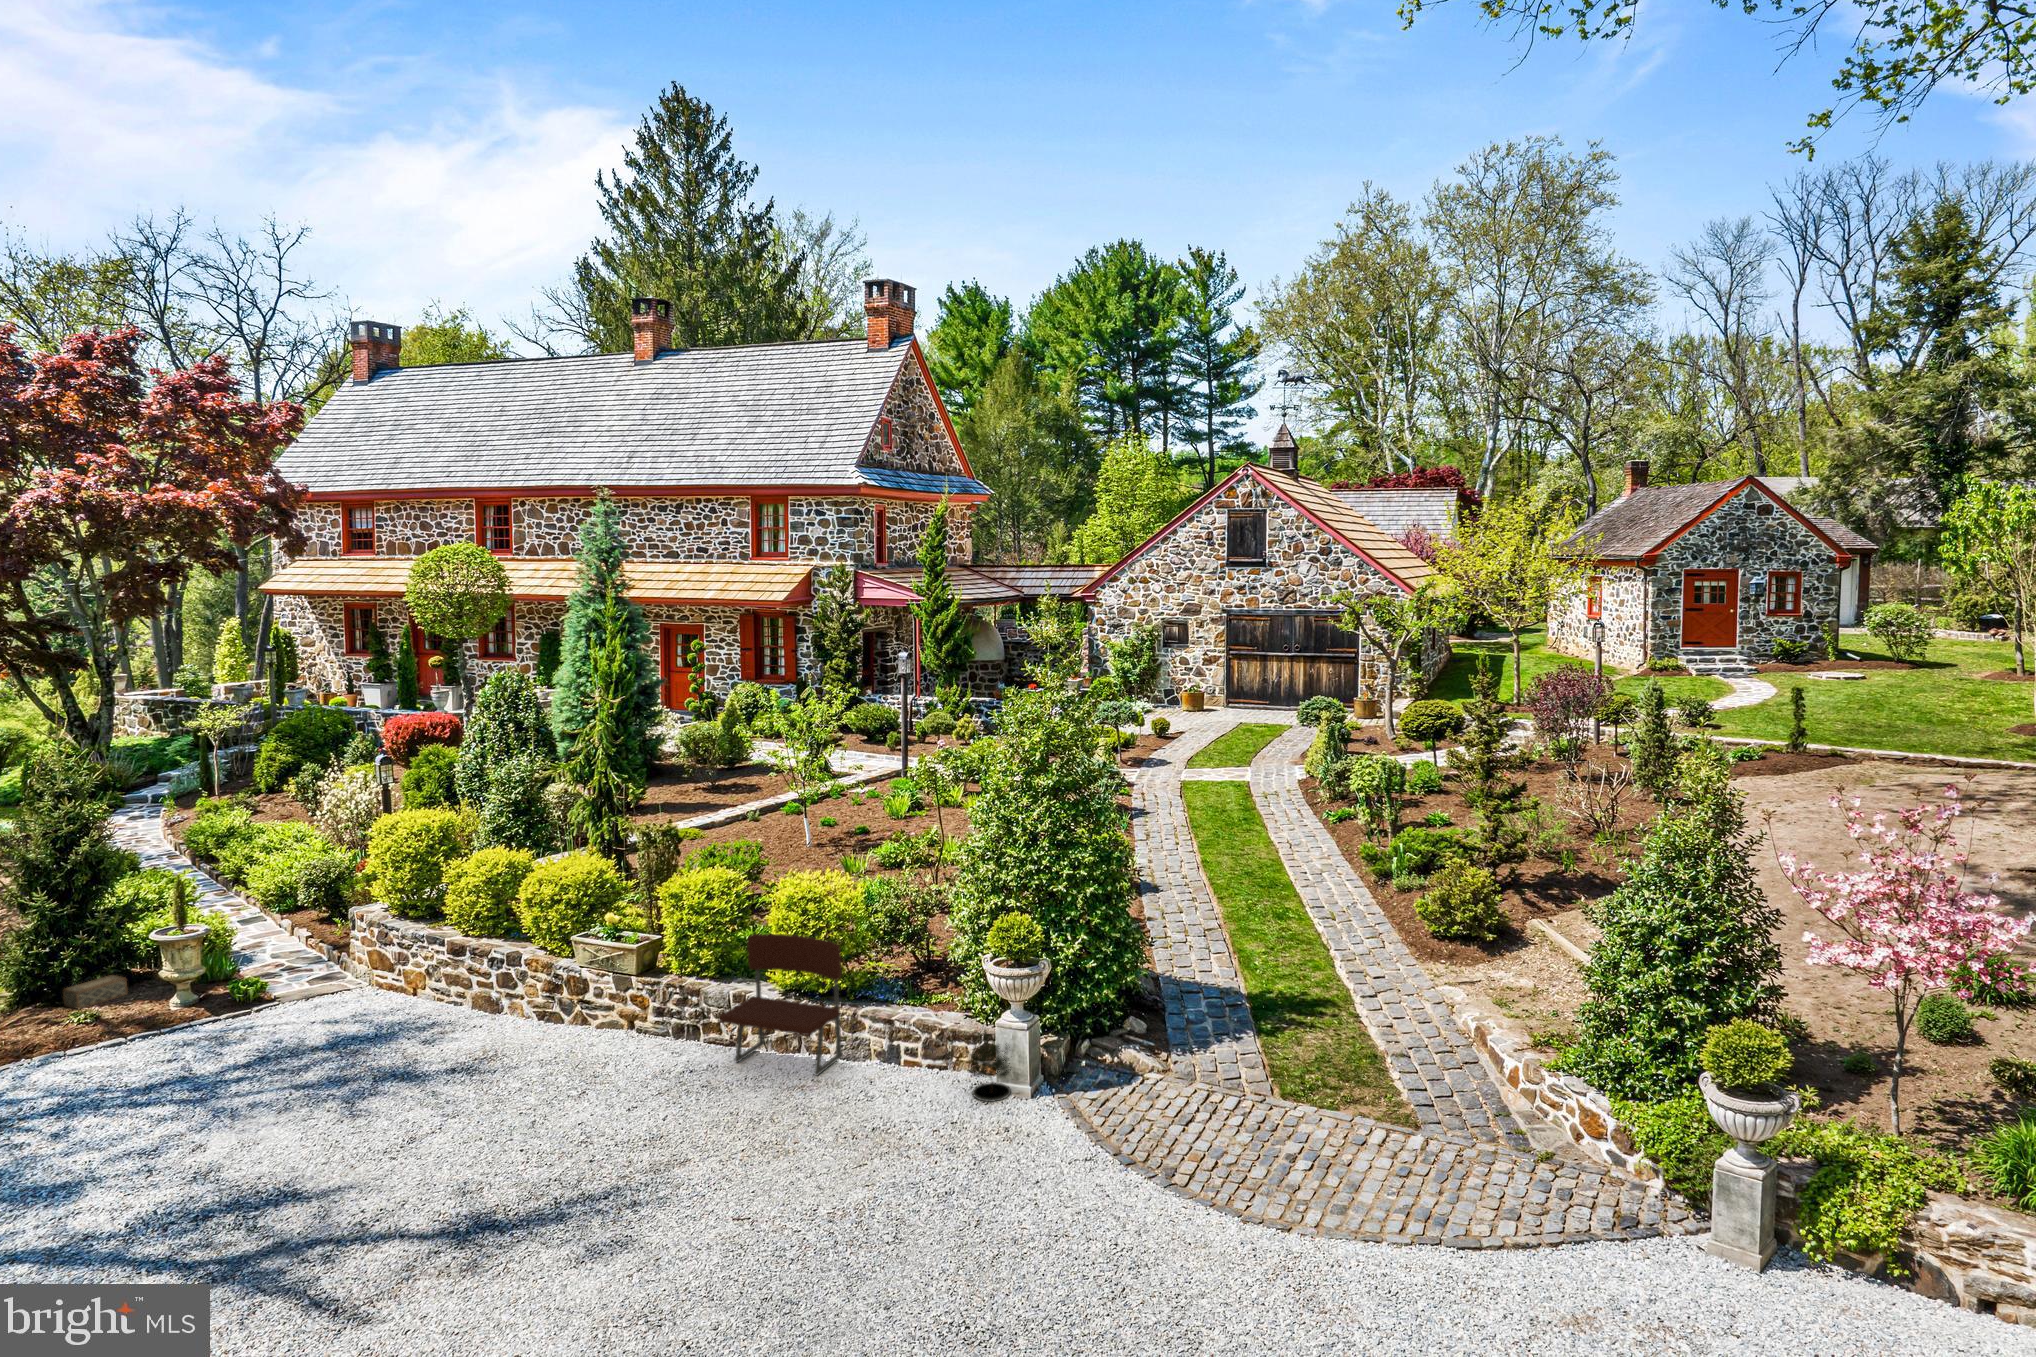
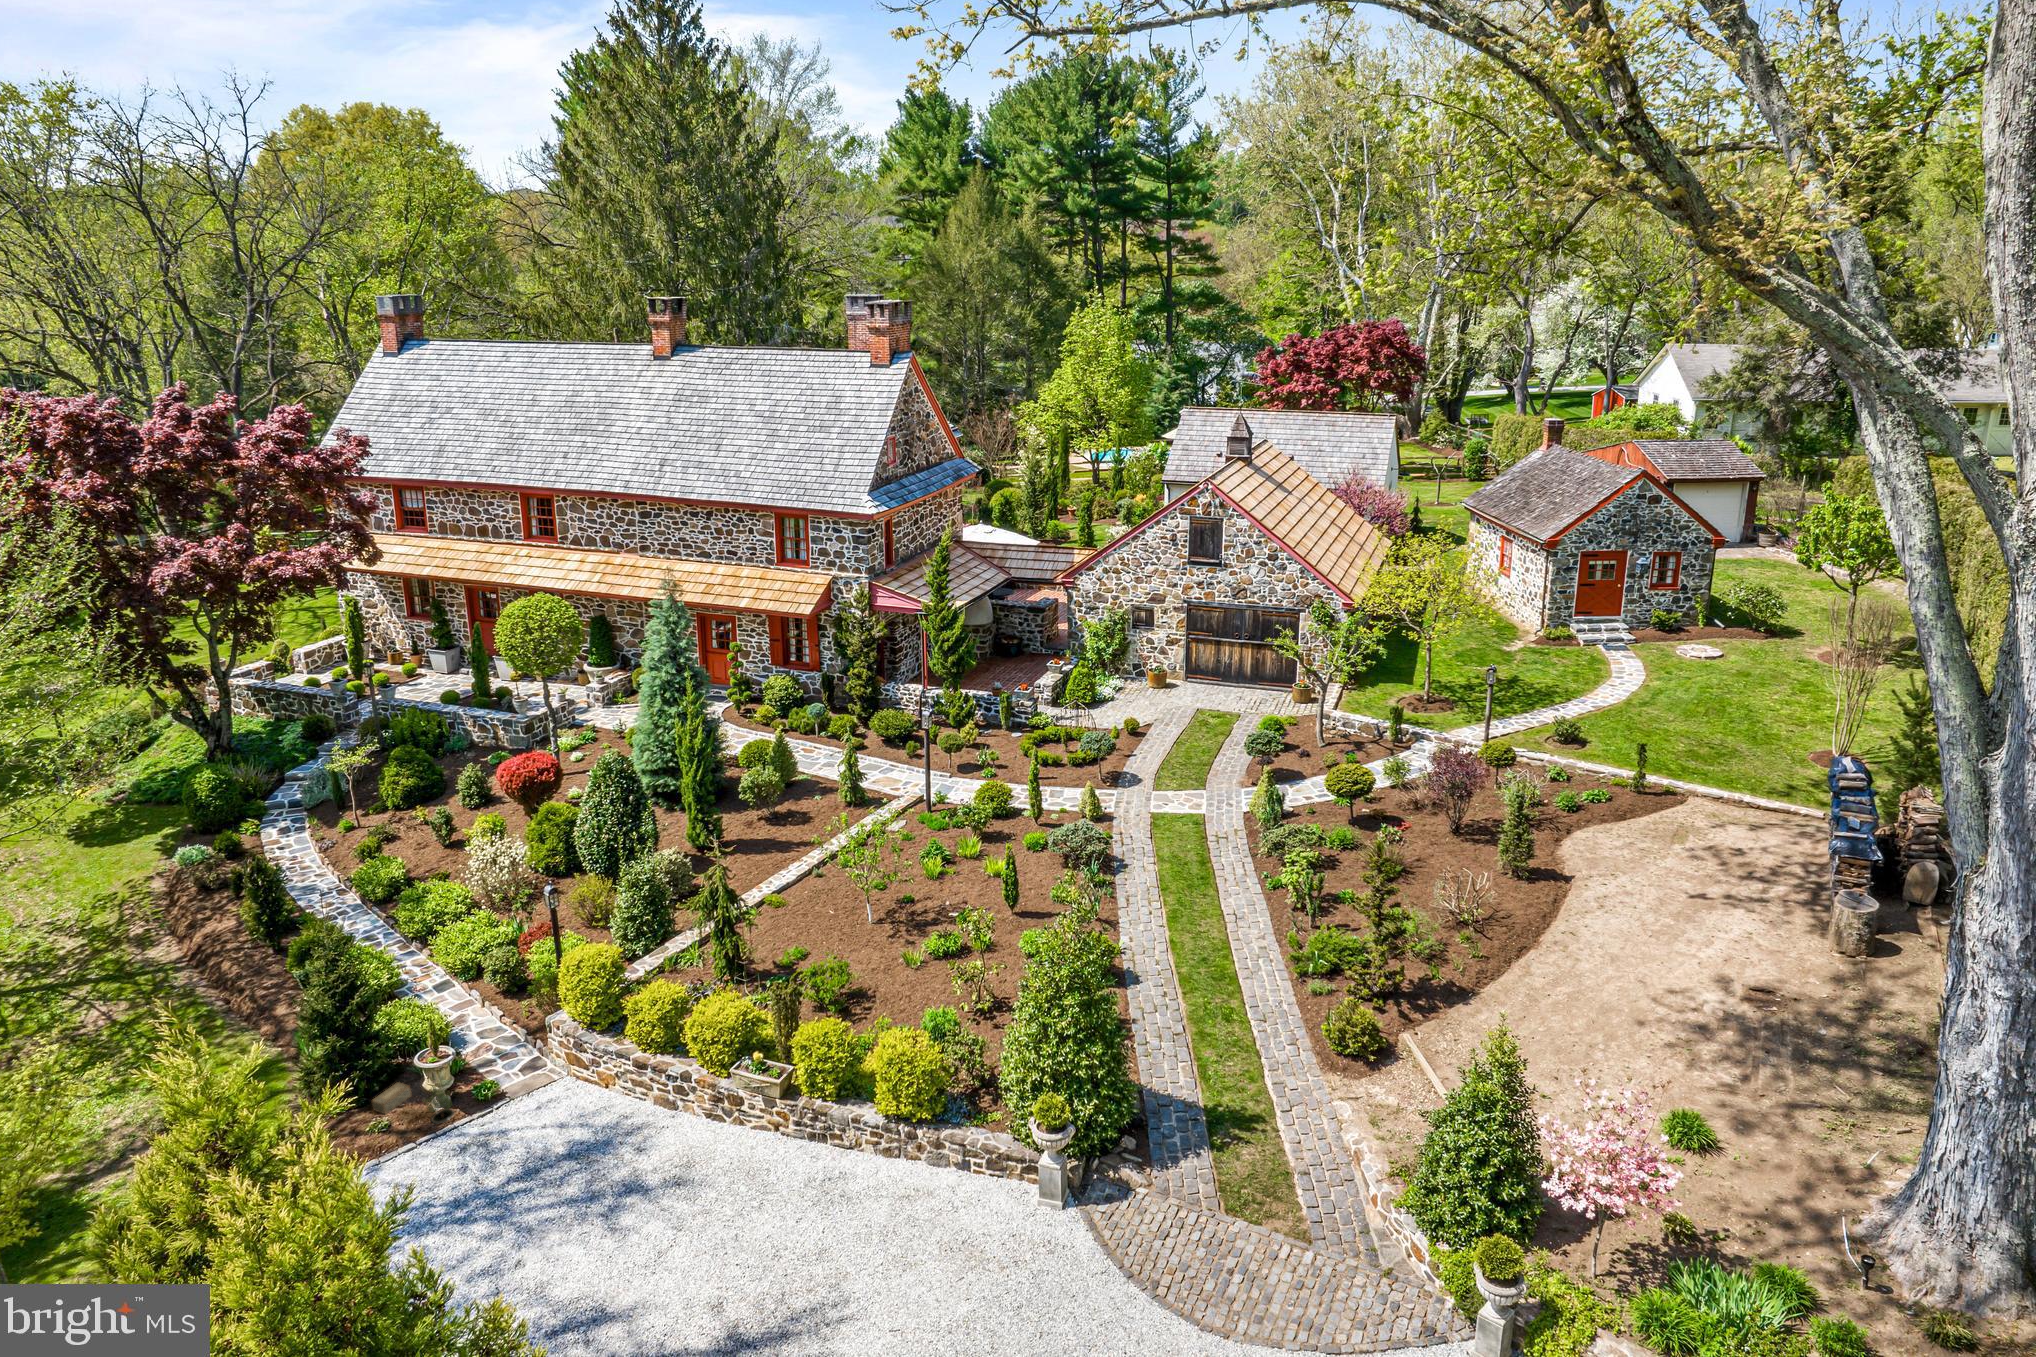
bench: present [719,934,843,1076] -> none [851,1094,931,1190]
potted tree: present [966,1028,1011,1102] -> present [424,1086,454,1123]

